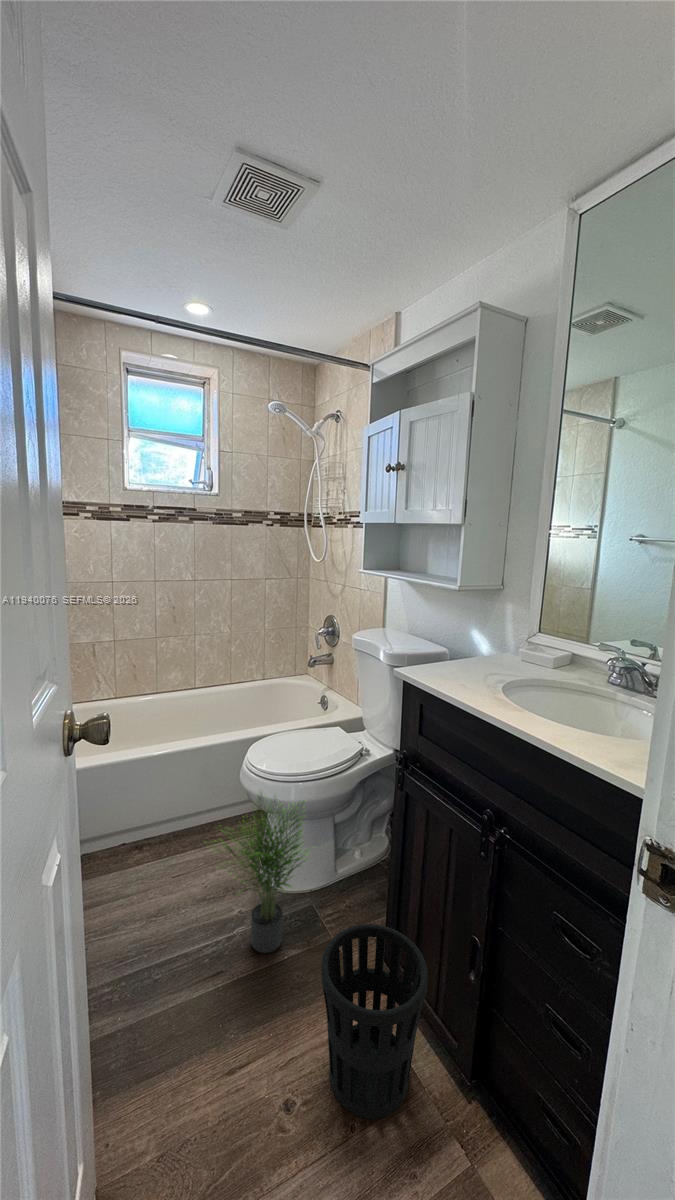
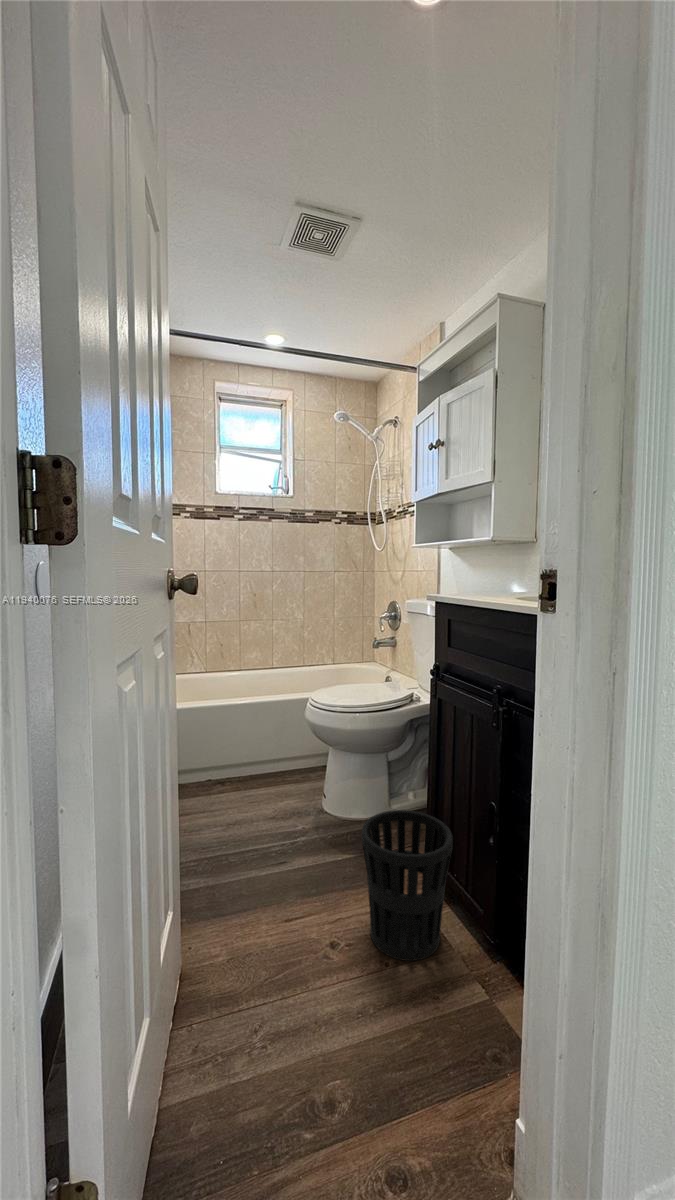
potted plant: present [213,796,307,953] -> none [272,713,369,856]

